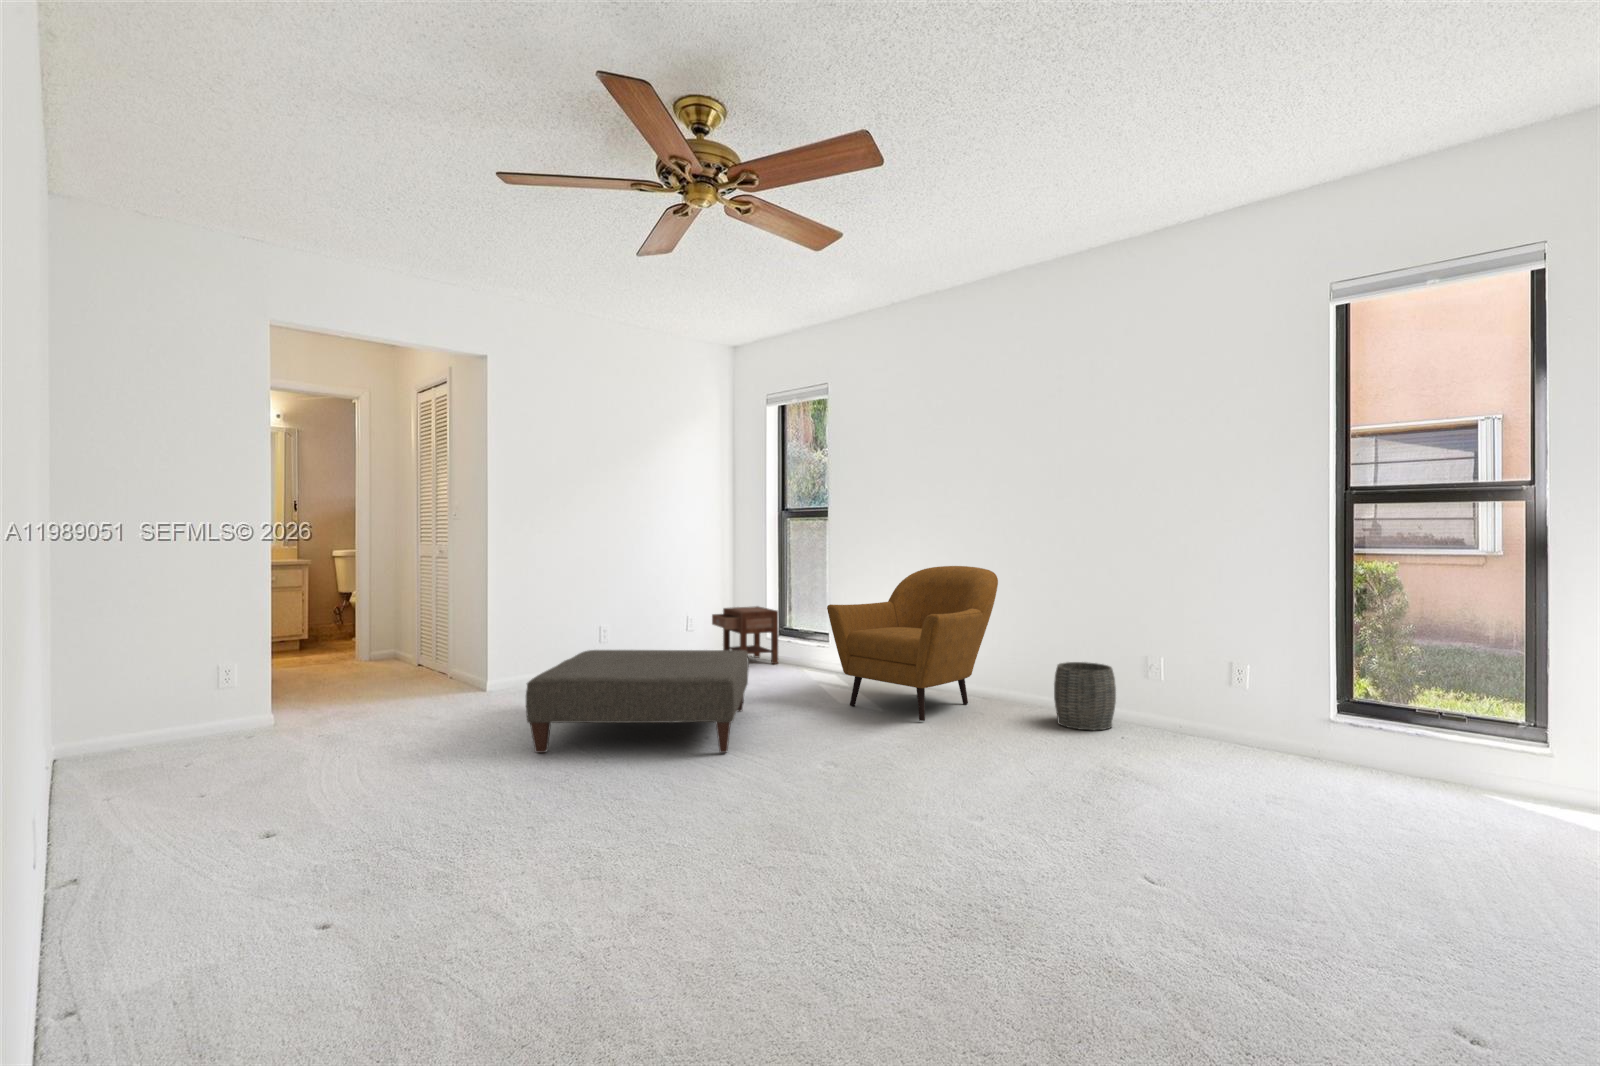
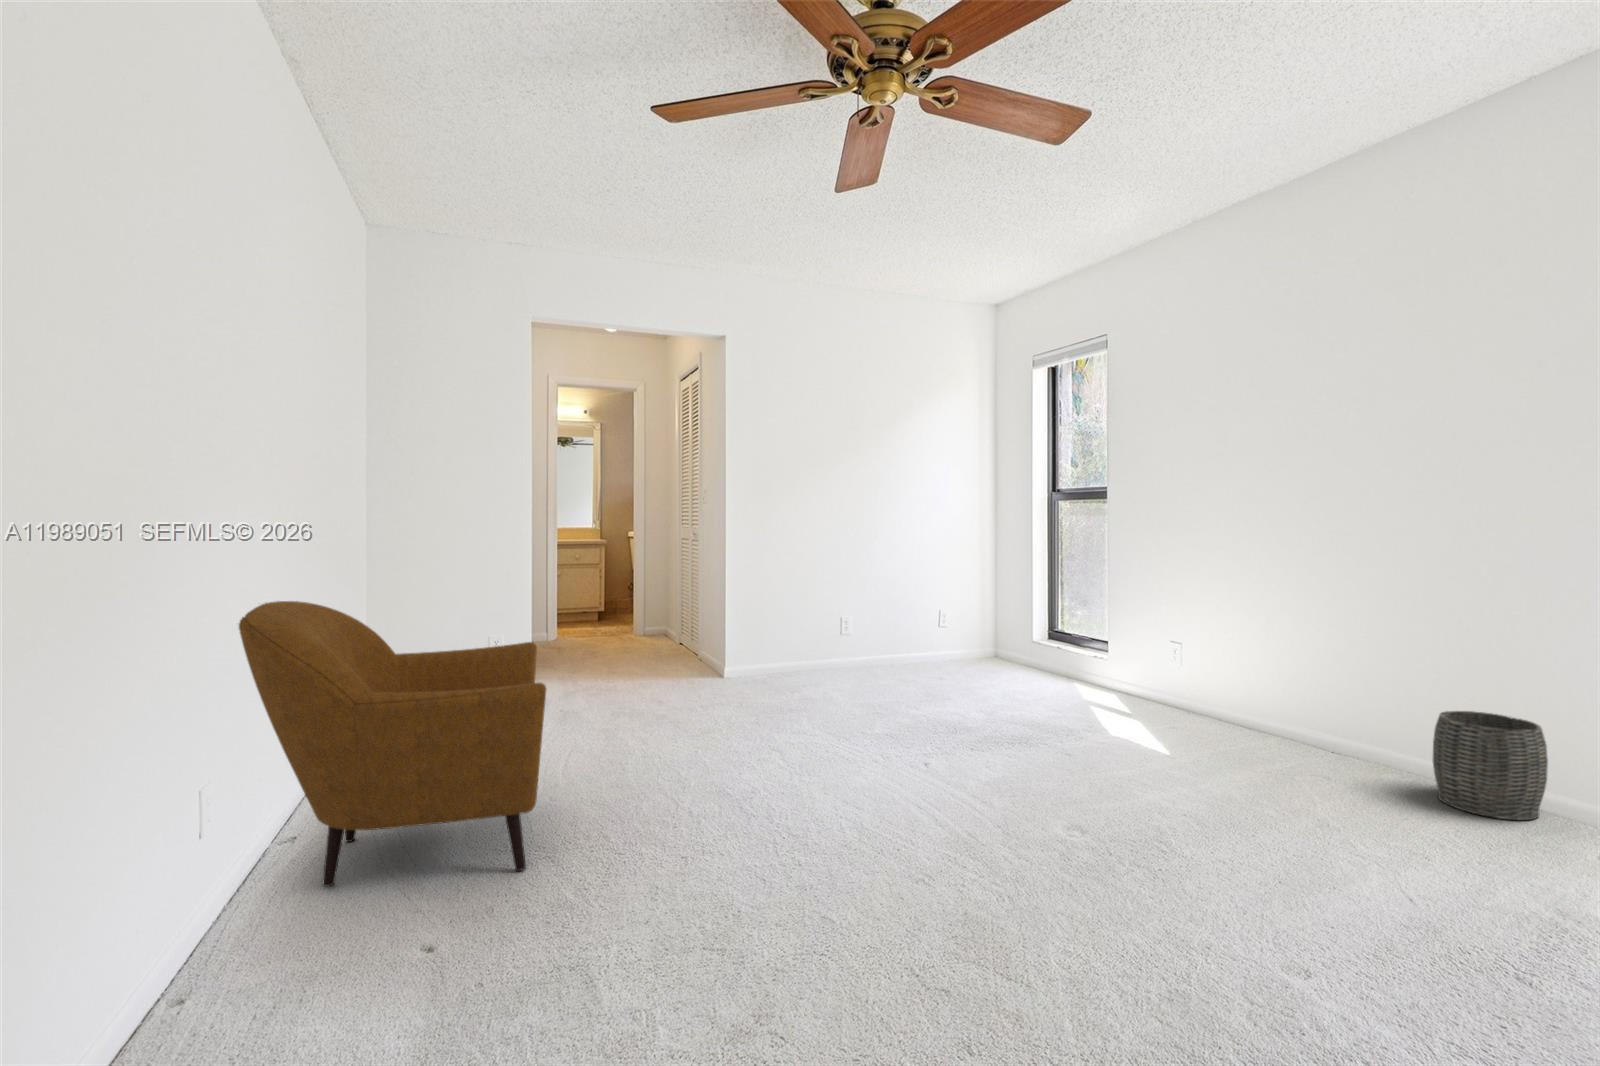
armchair: present [827,566,998,721] -> present [239,601,546,886]
nightstand: present [712,606,778,664] -> none [967,601,1043,671]
ottoman: present [526,650,749,753] -> none [723,646,989,787]

